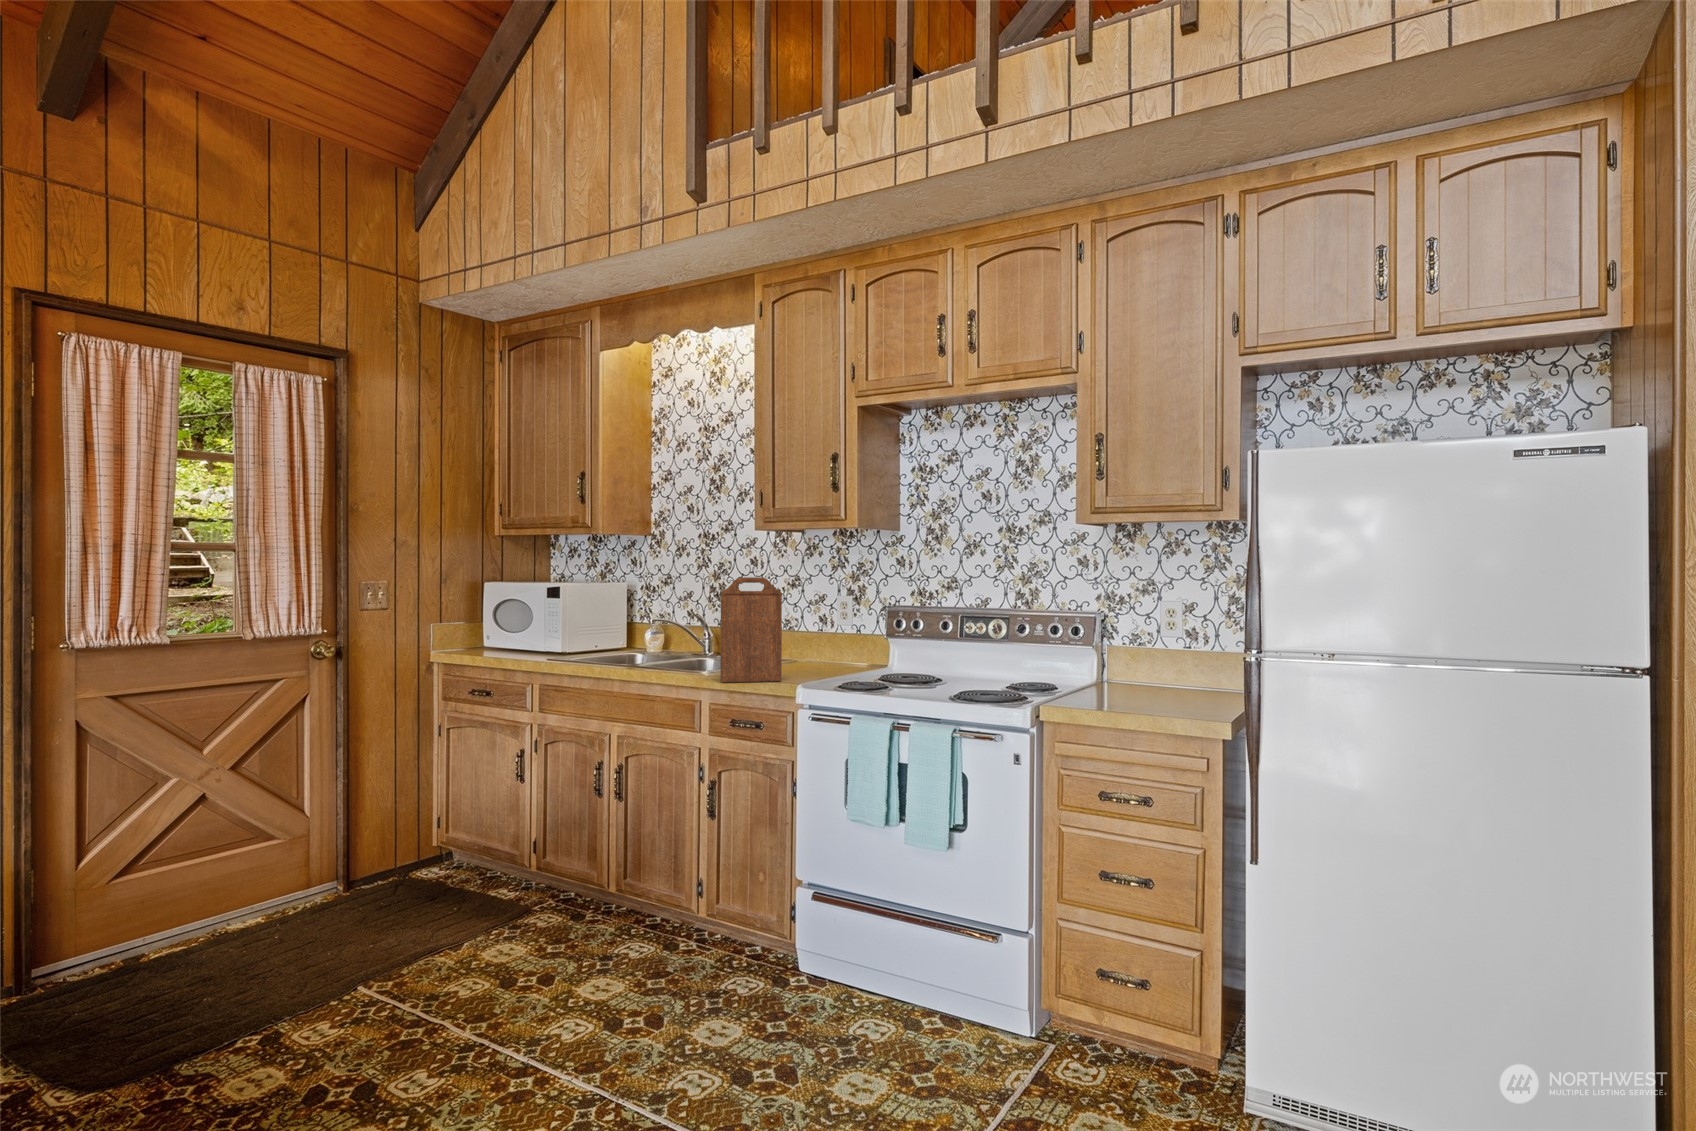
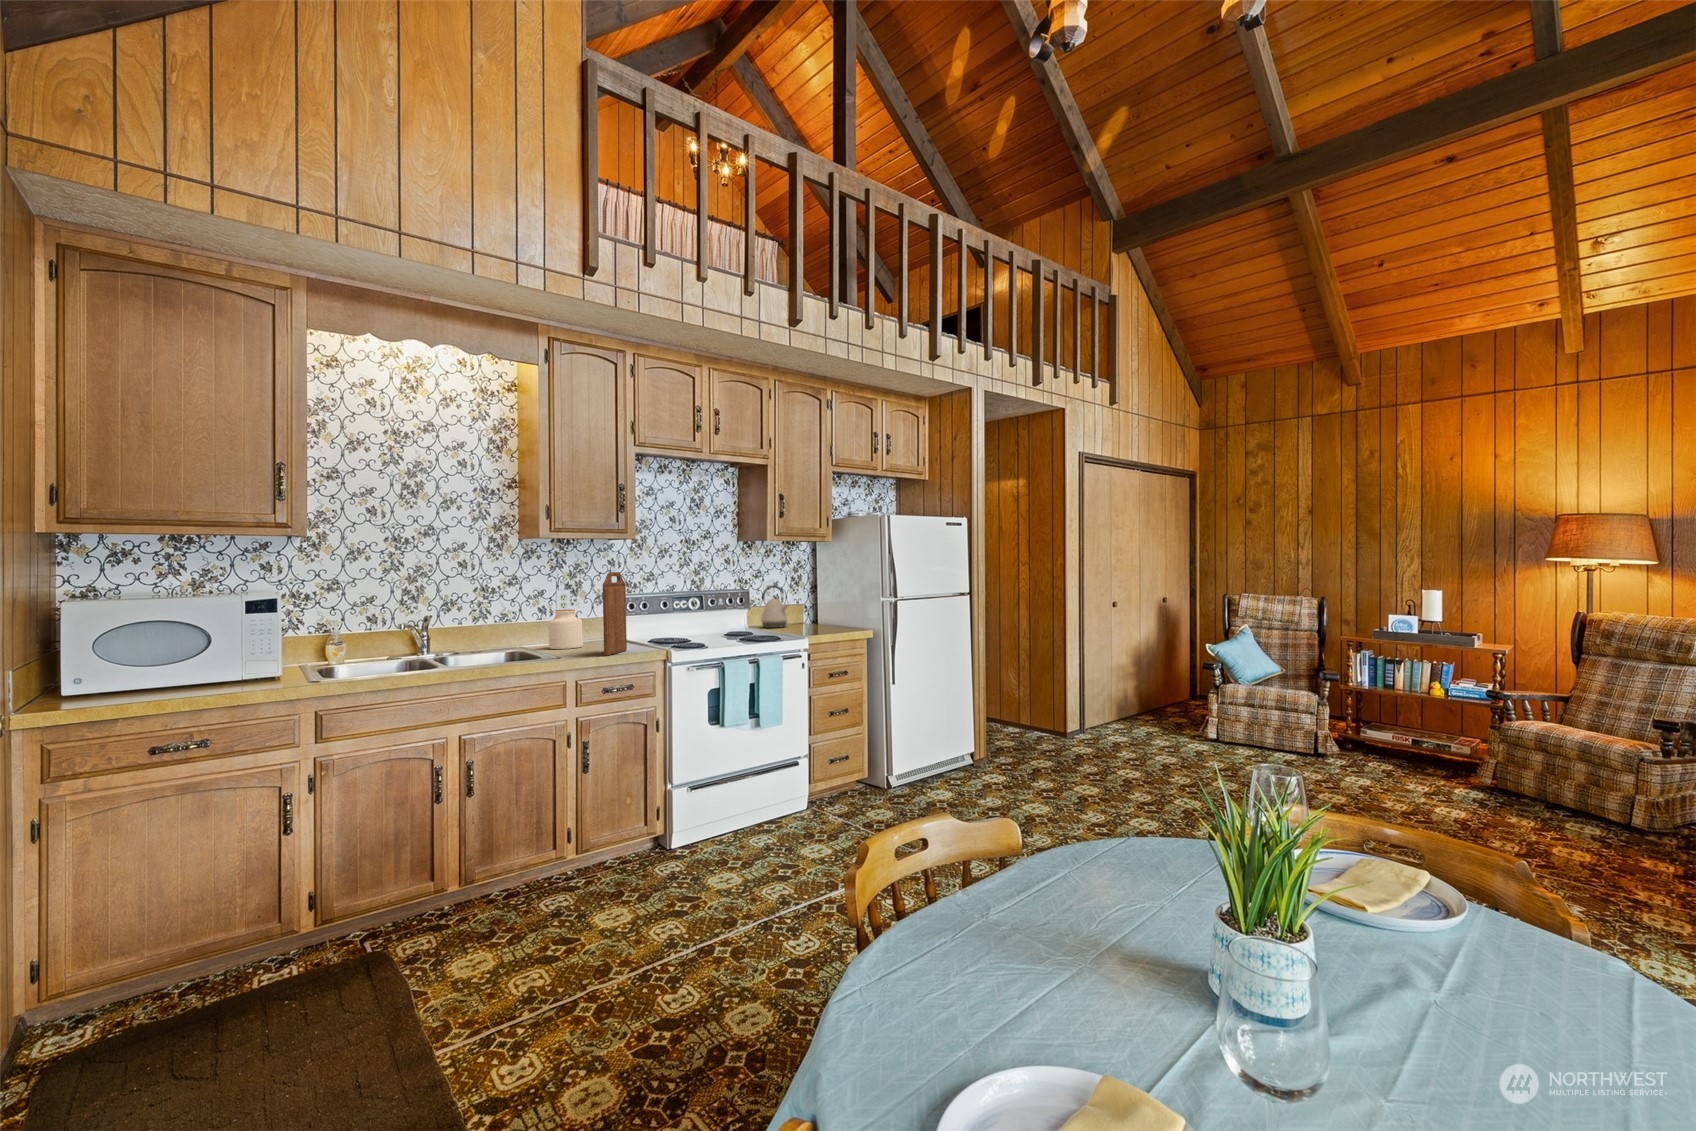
kettle: none [1130,609,1184,692] -> present [761,585,788,628]
jar: none [804,620,843,670] -> present [549,610,583,649]

